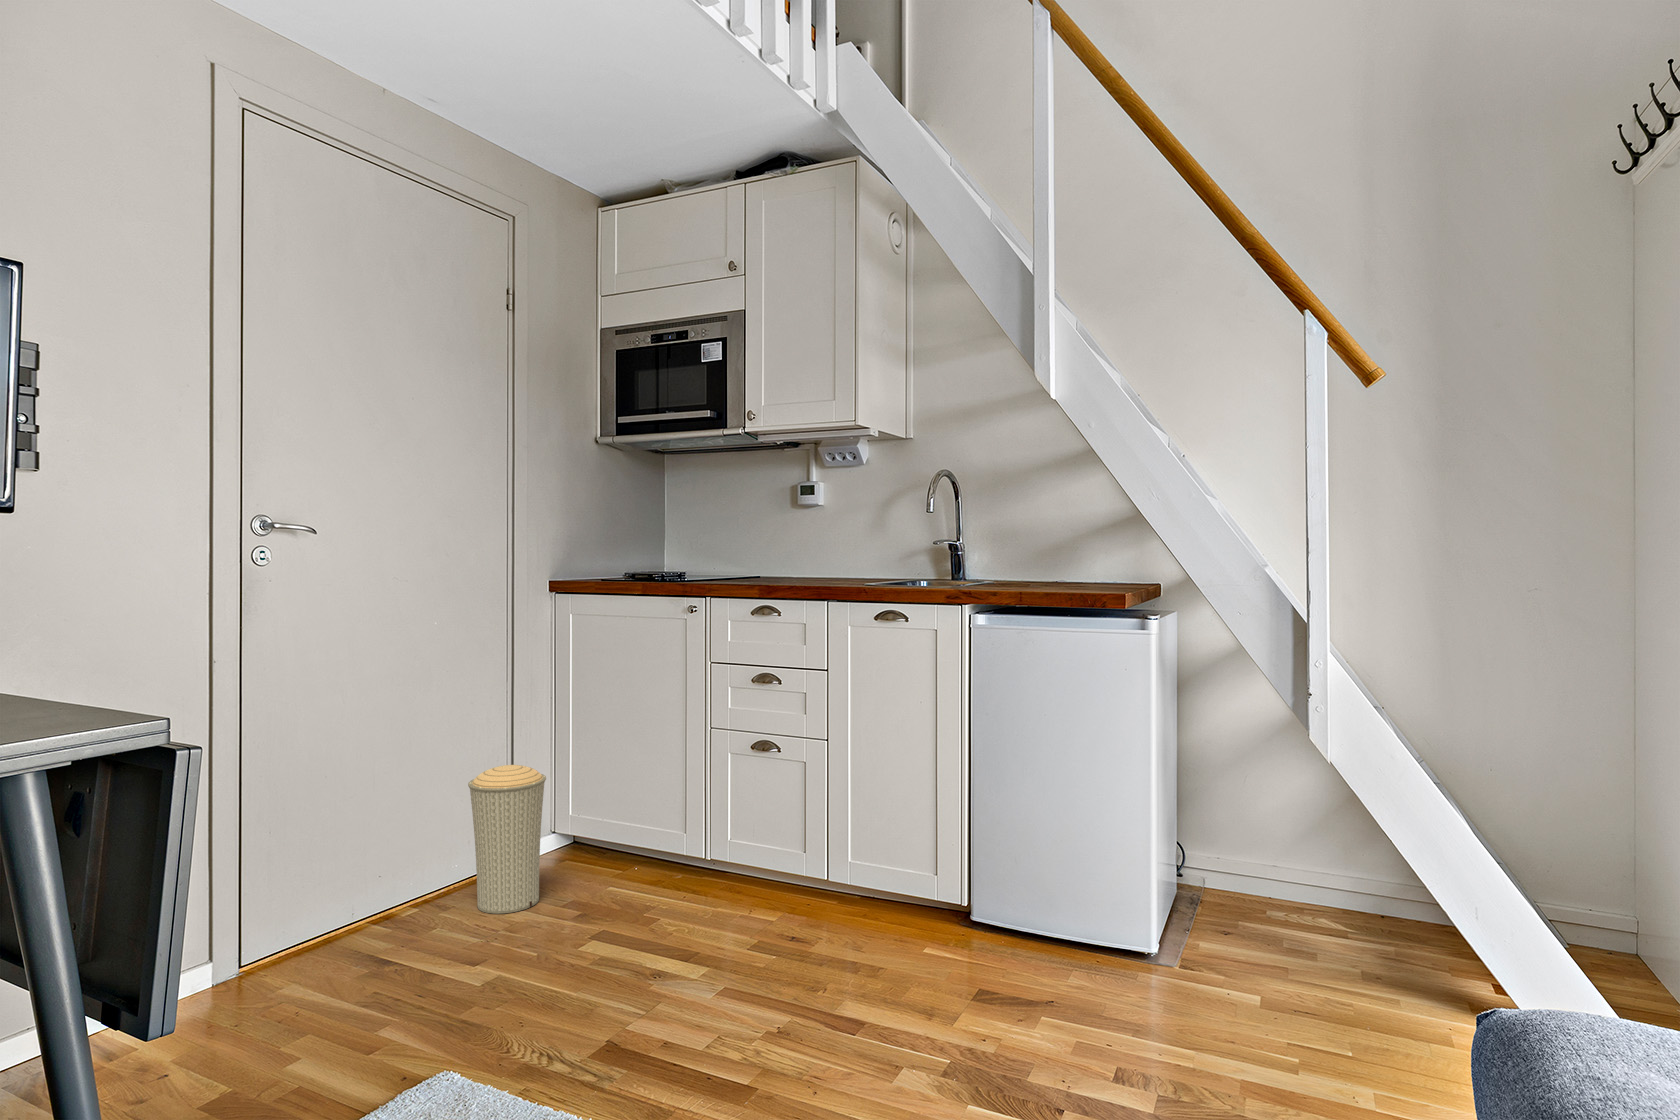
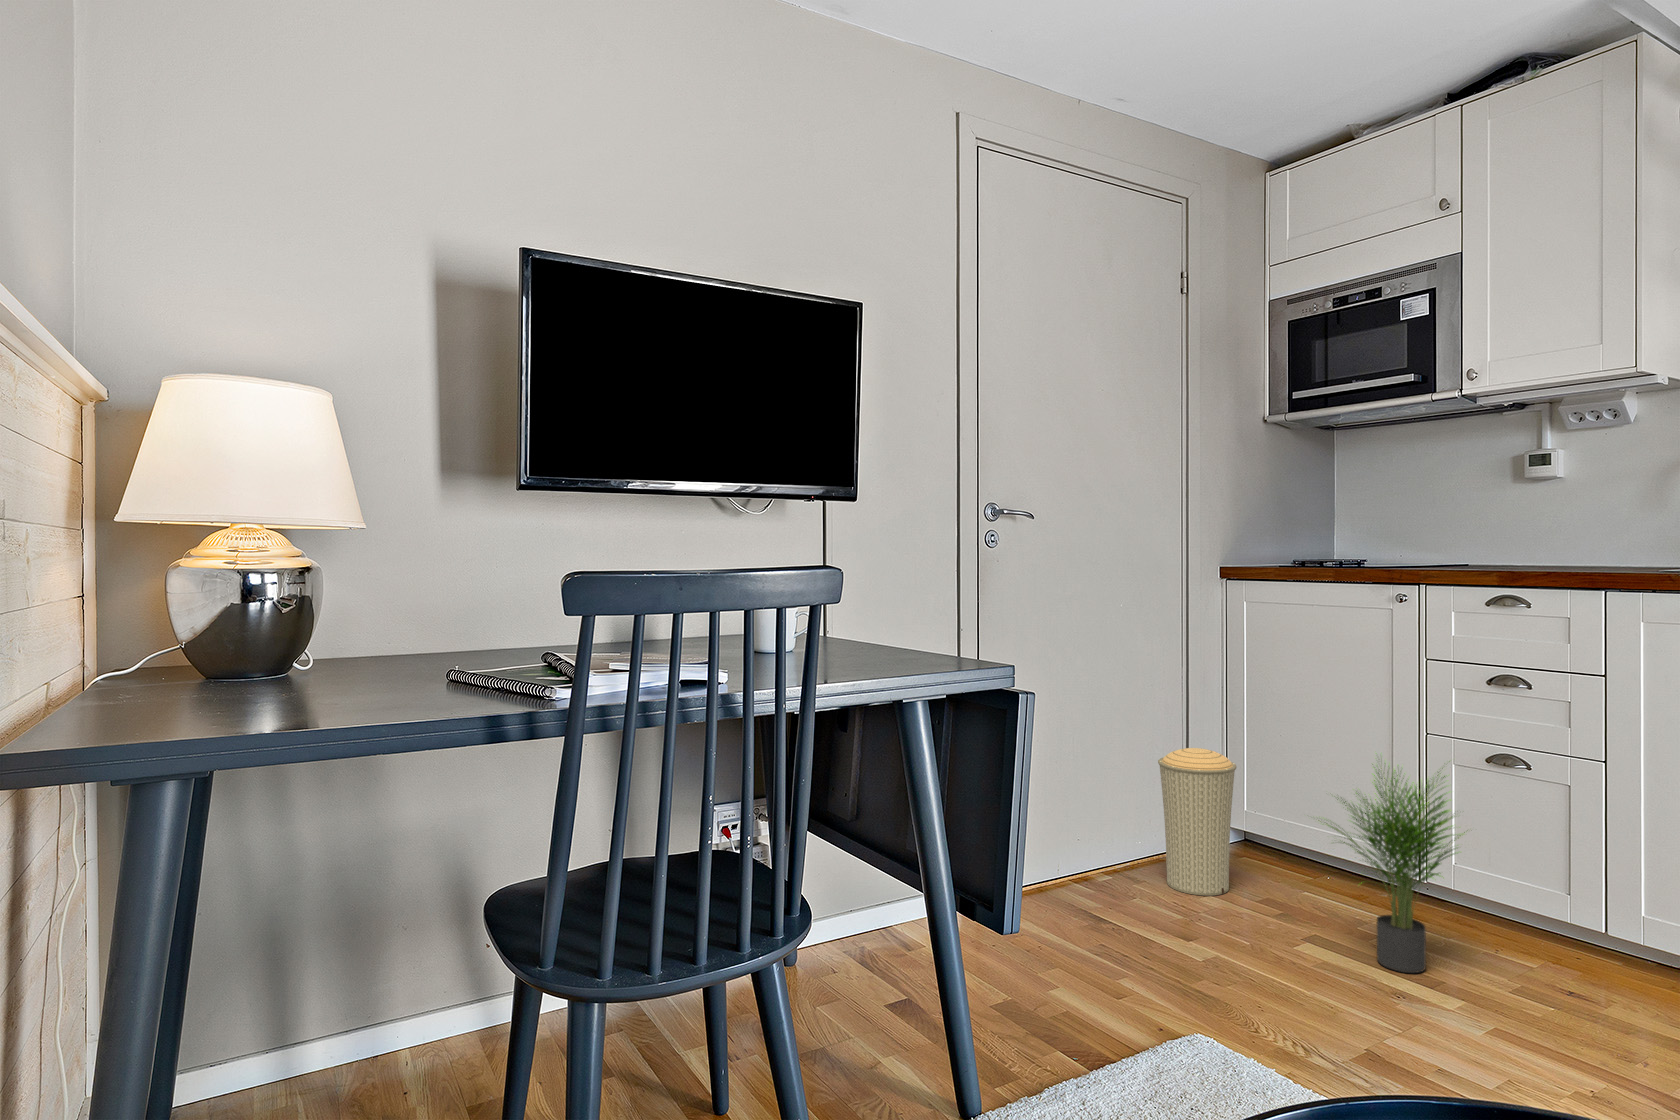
potted plant: none [586,753,729,952] -> present [1318,766,1465,973]

